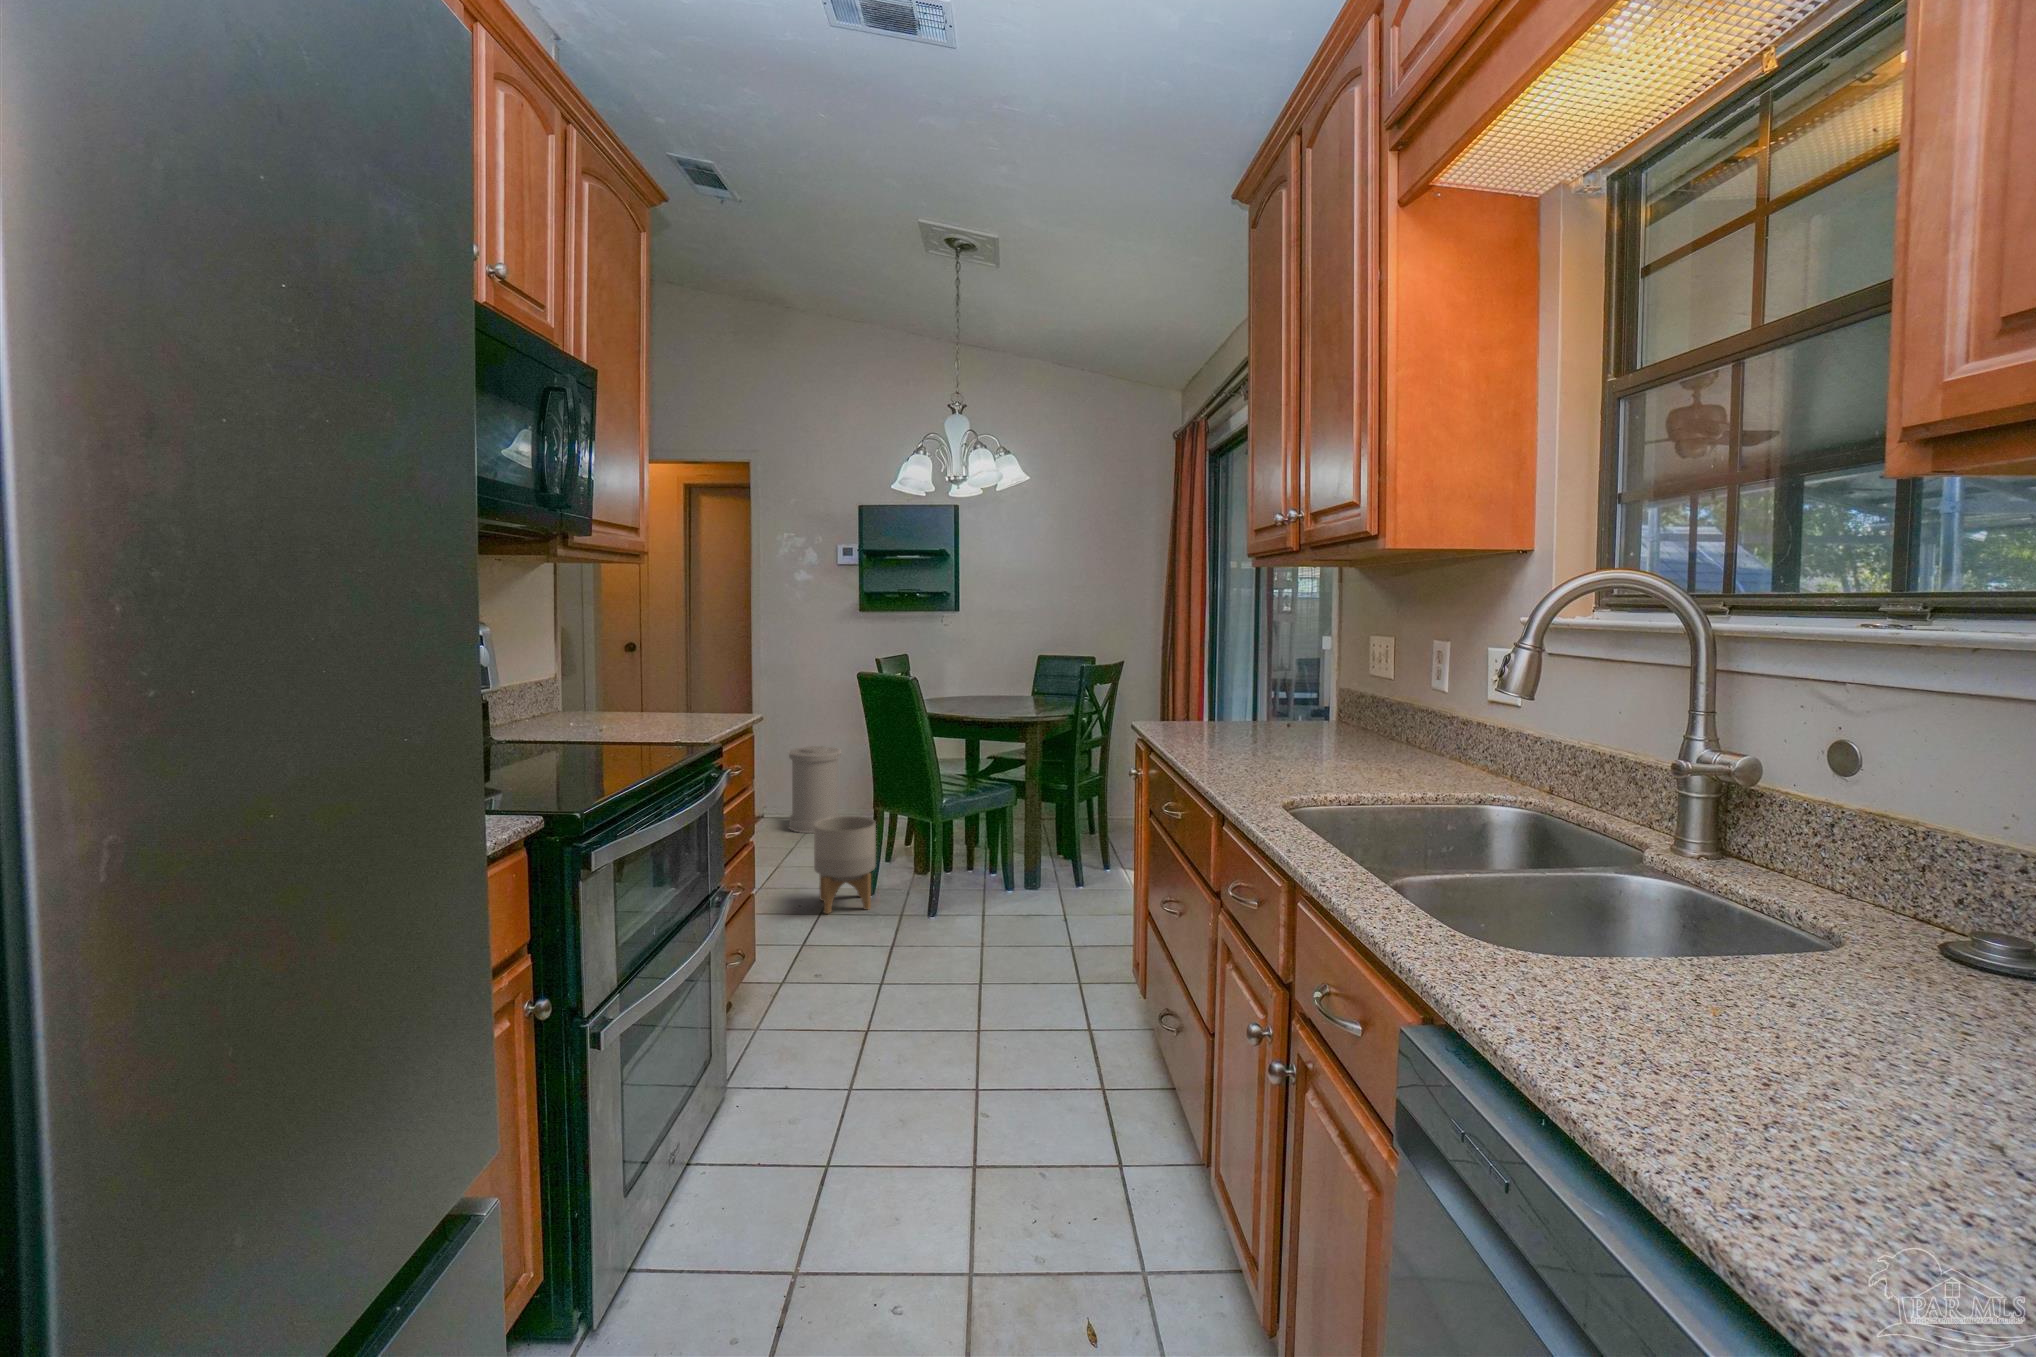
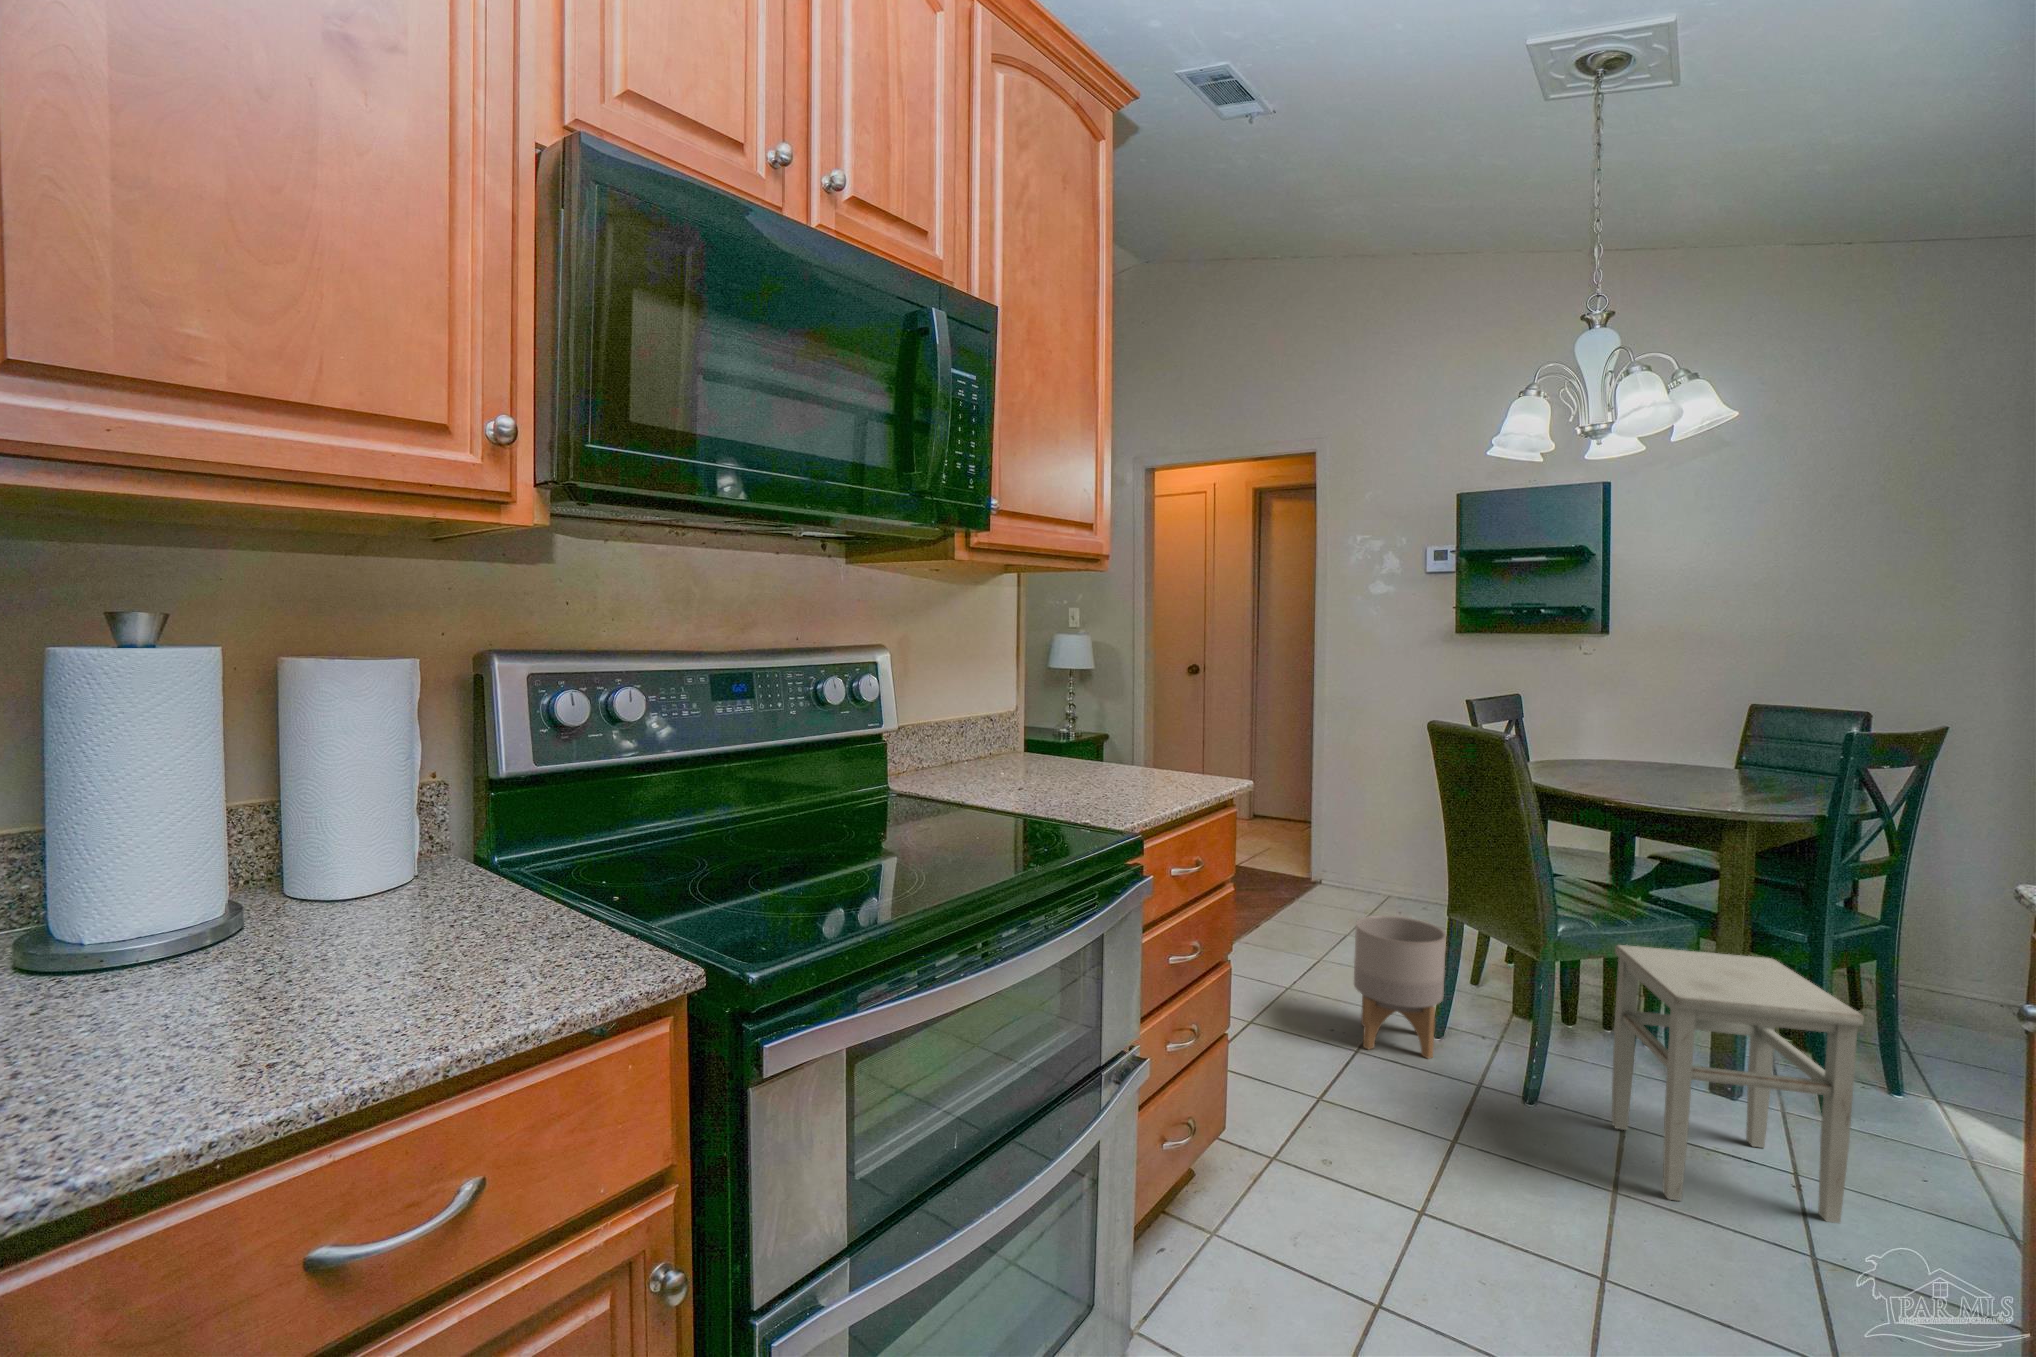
trash can: present [789,746,841,833] -> none [1342,808,1417,923]
stool: none [977,799,1093,947] -> present [1612,945,1863,1223]

